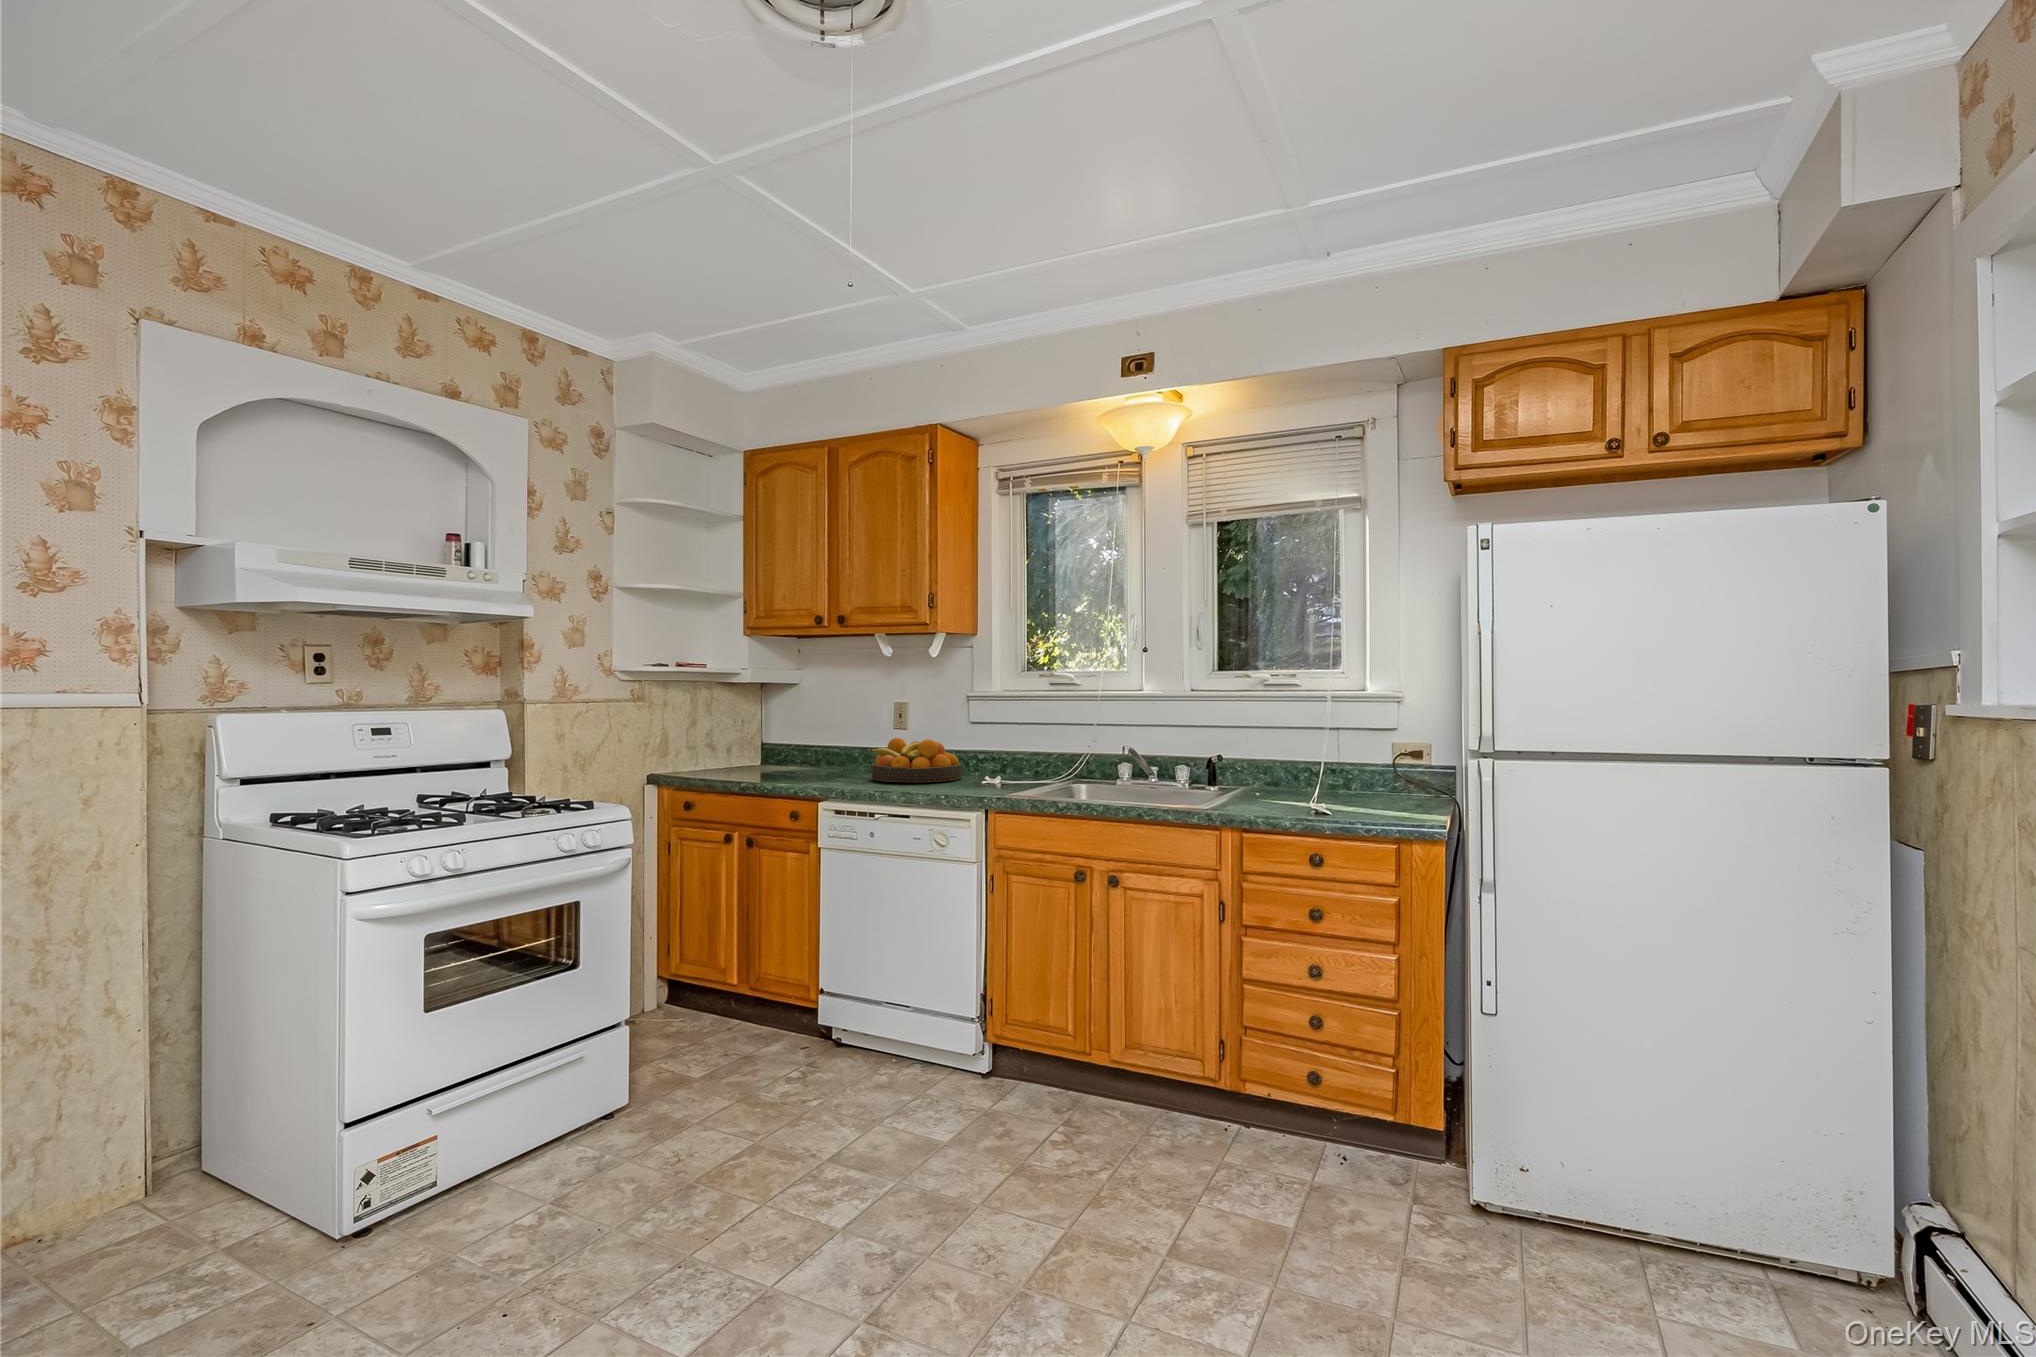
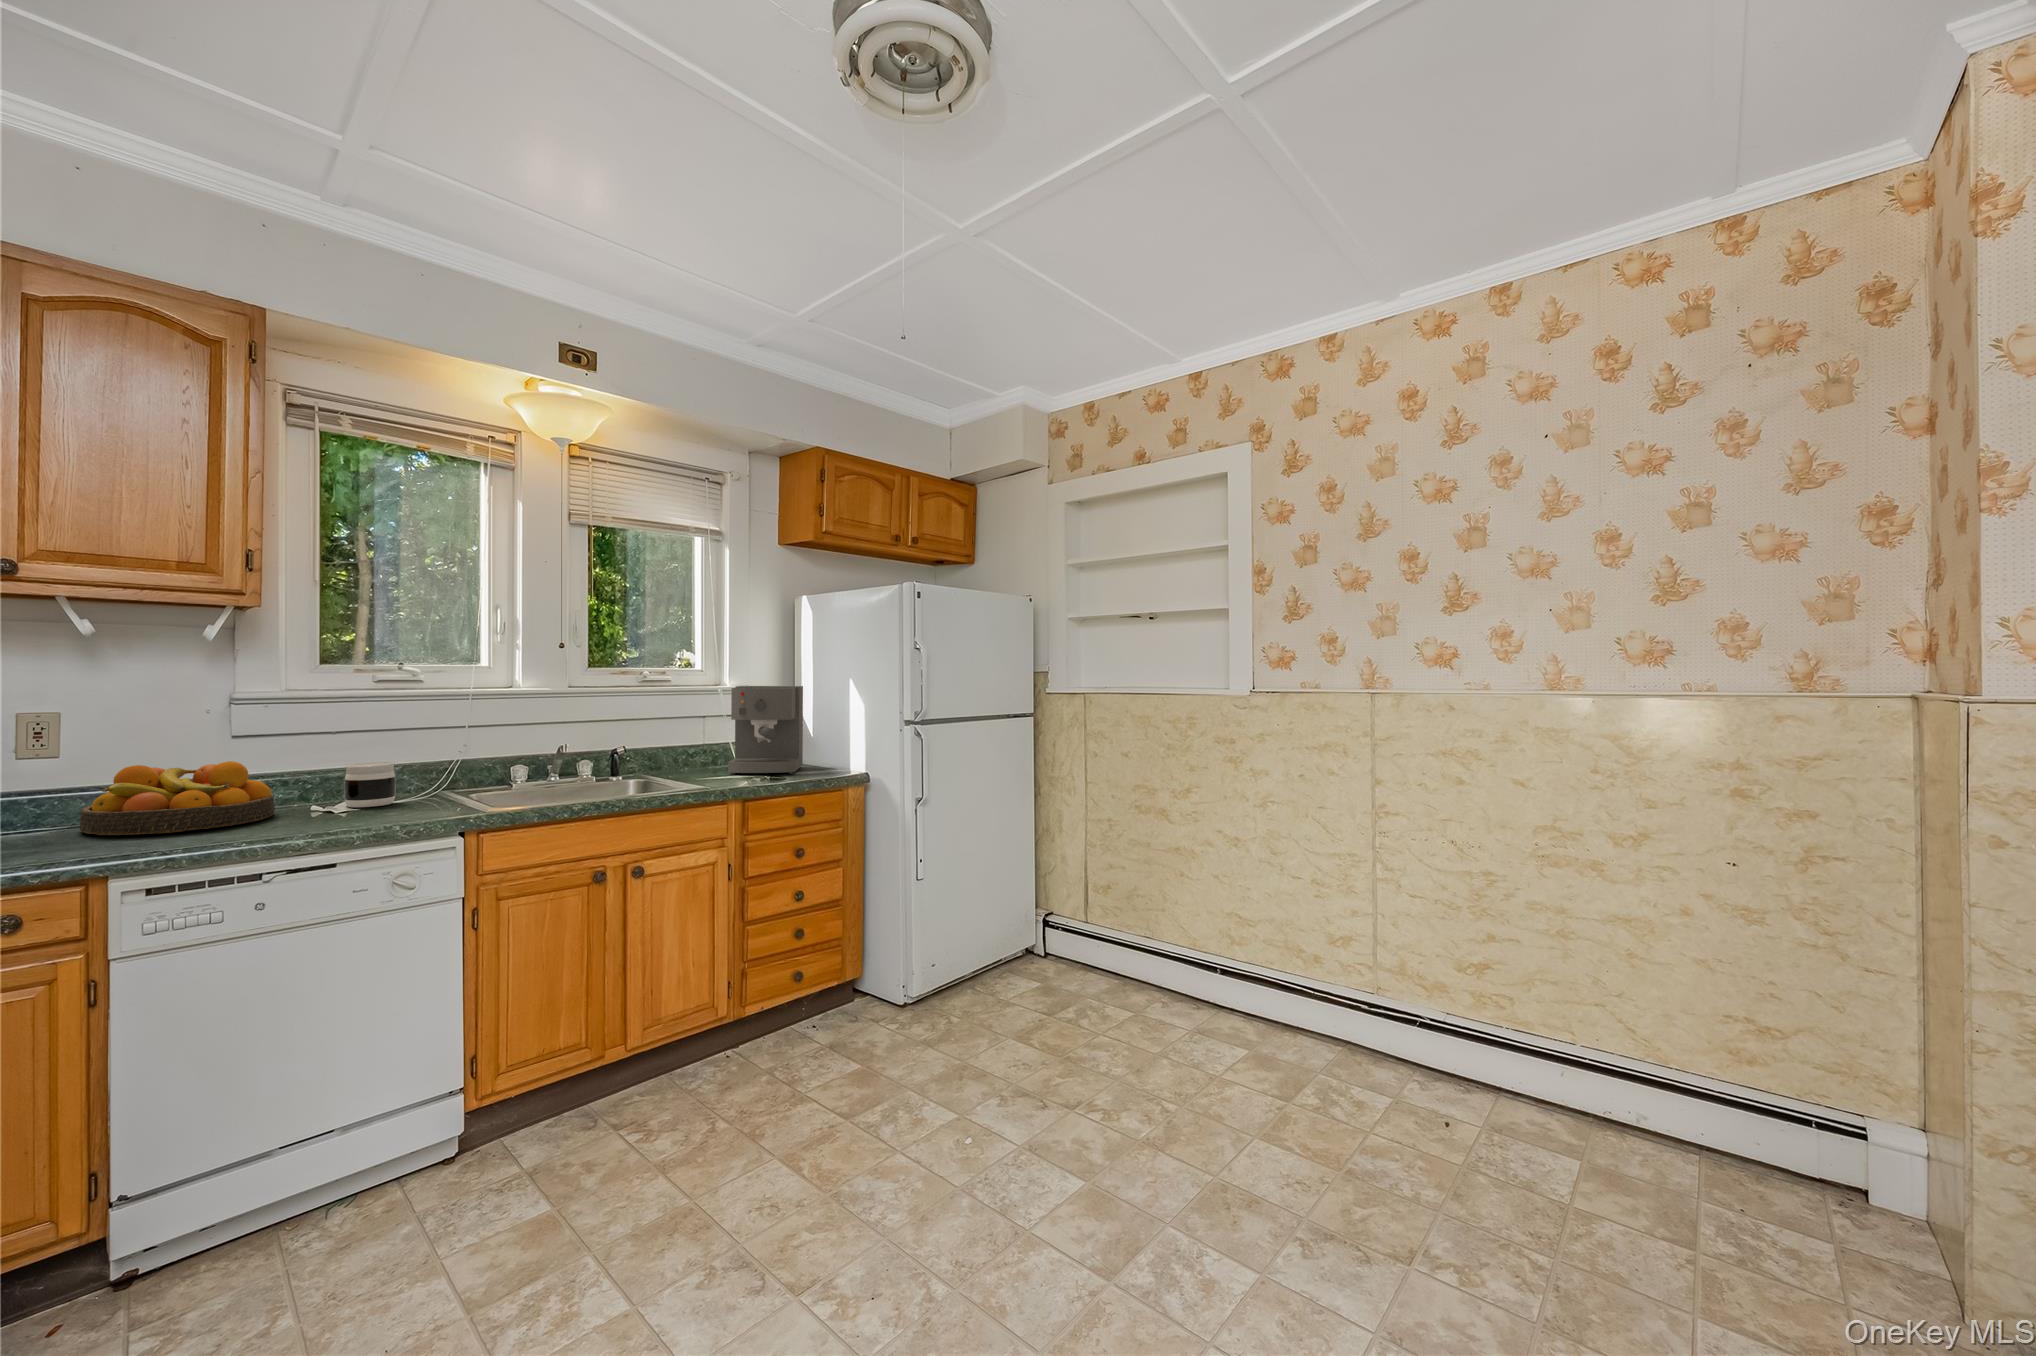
coffee maker: none [1301,691,1422,809] -> present [728,686,803,775]
jar: none [991,749,1023,784] -> present [344,762,396,807]

